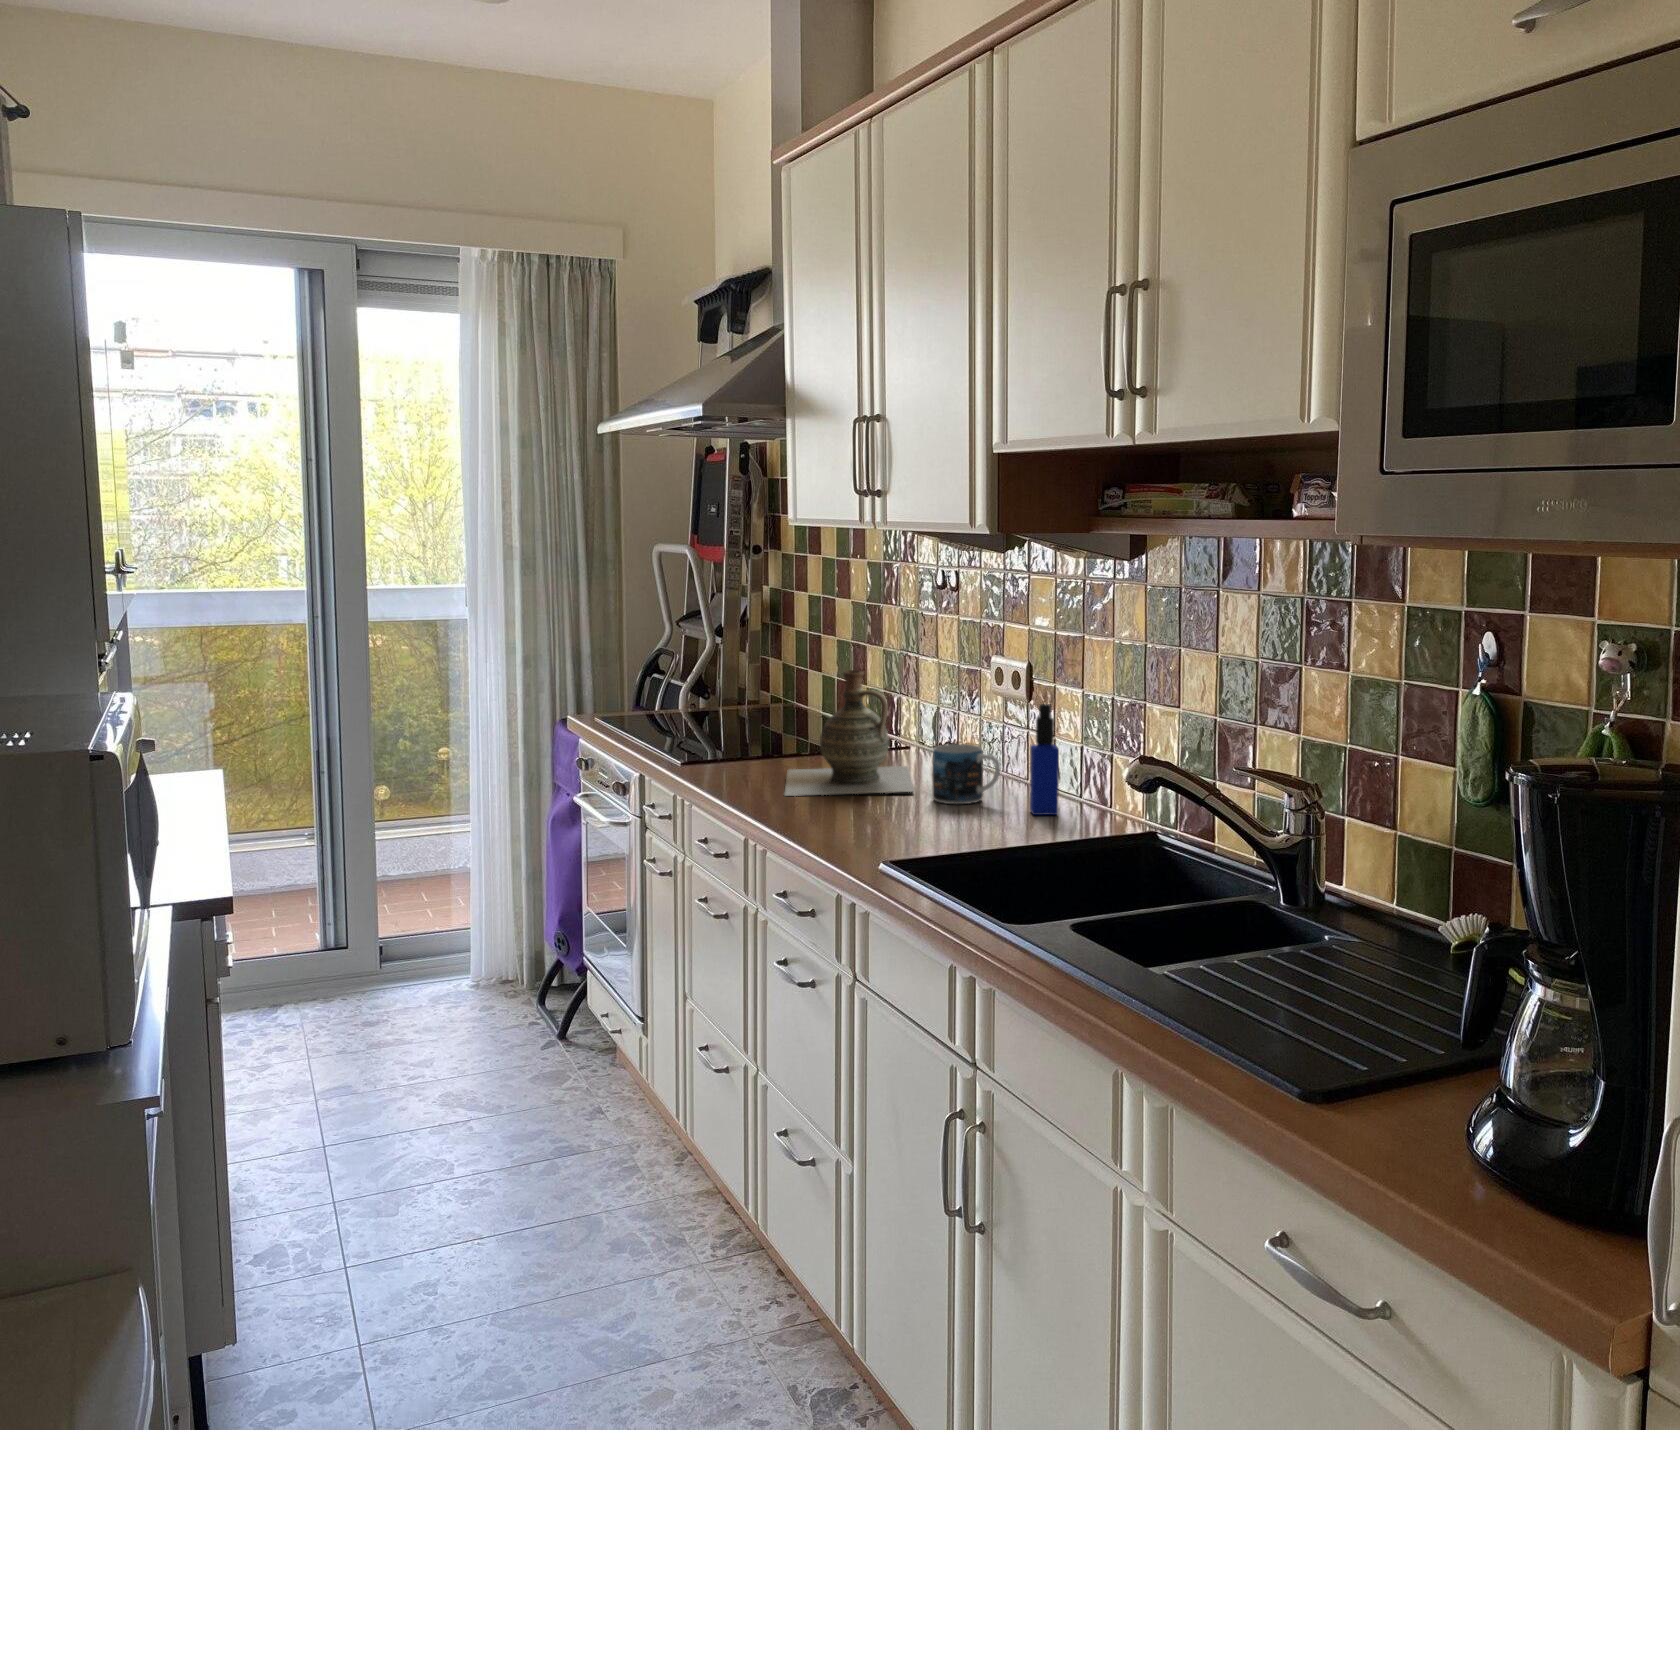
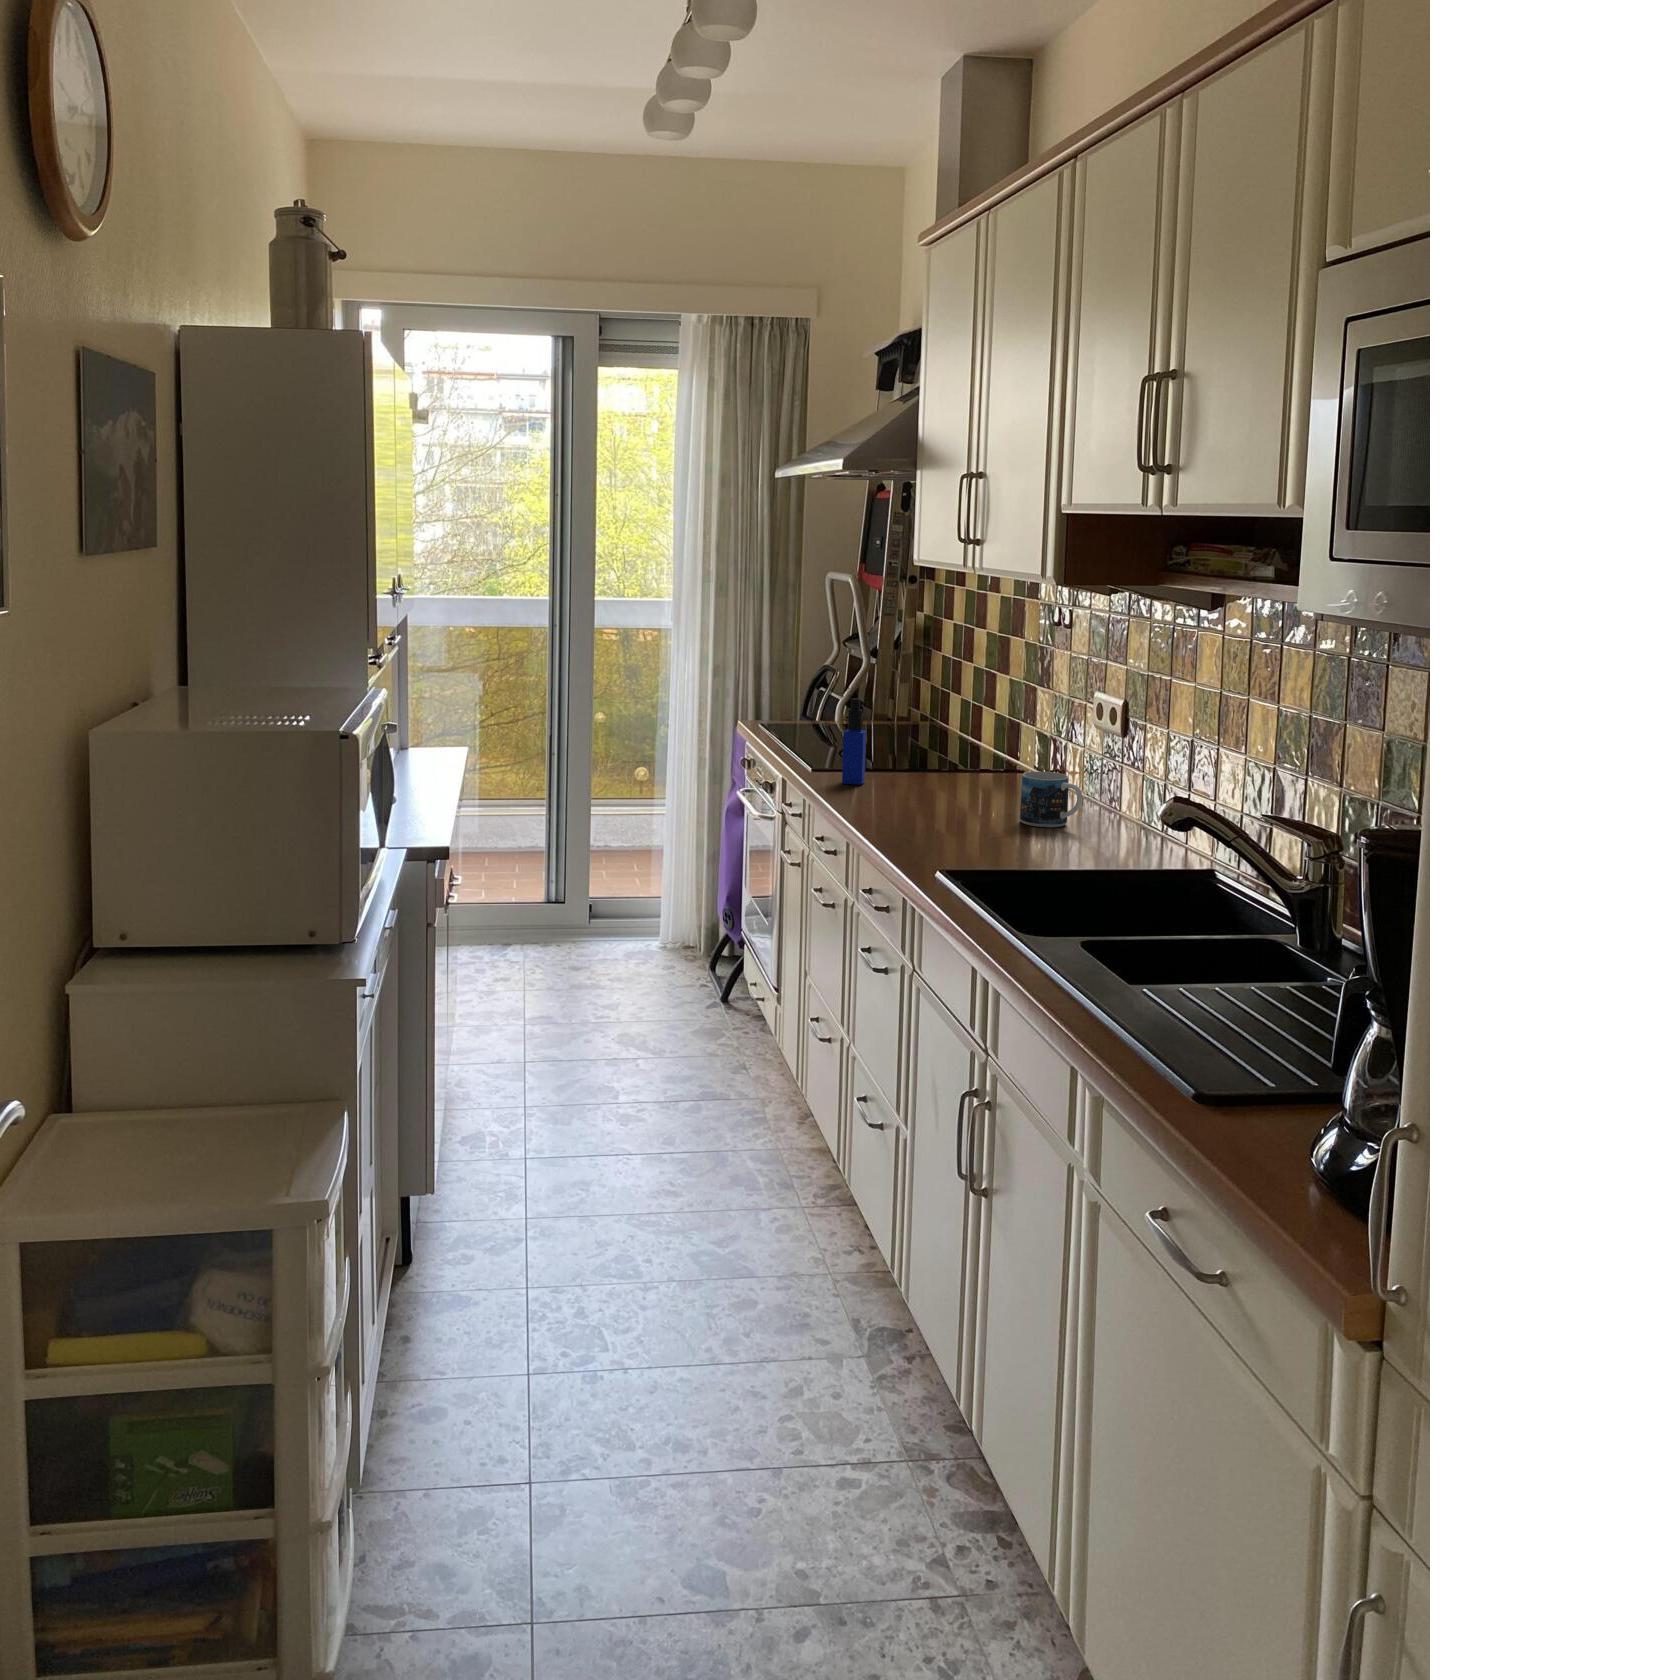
ceramic jug: present [784,670,914,796] -> none [889,698,1011,812]
bottle: present [1030,704,1059,815] -> present [842,698,866,785]

